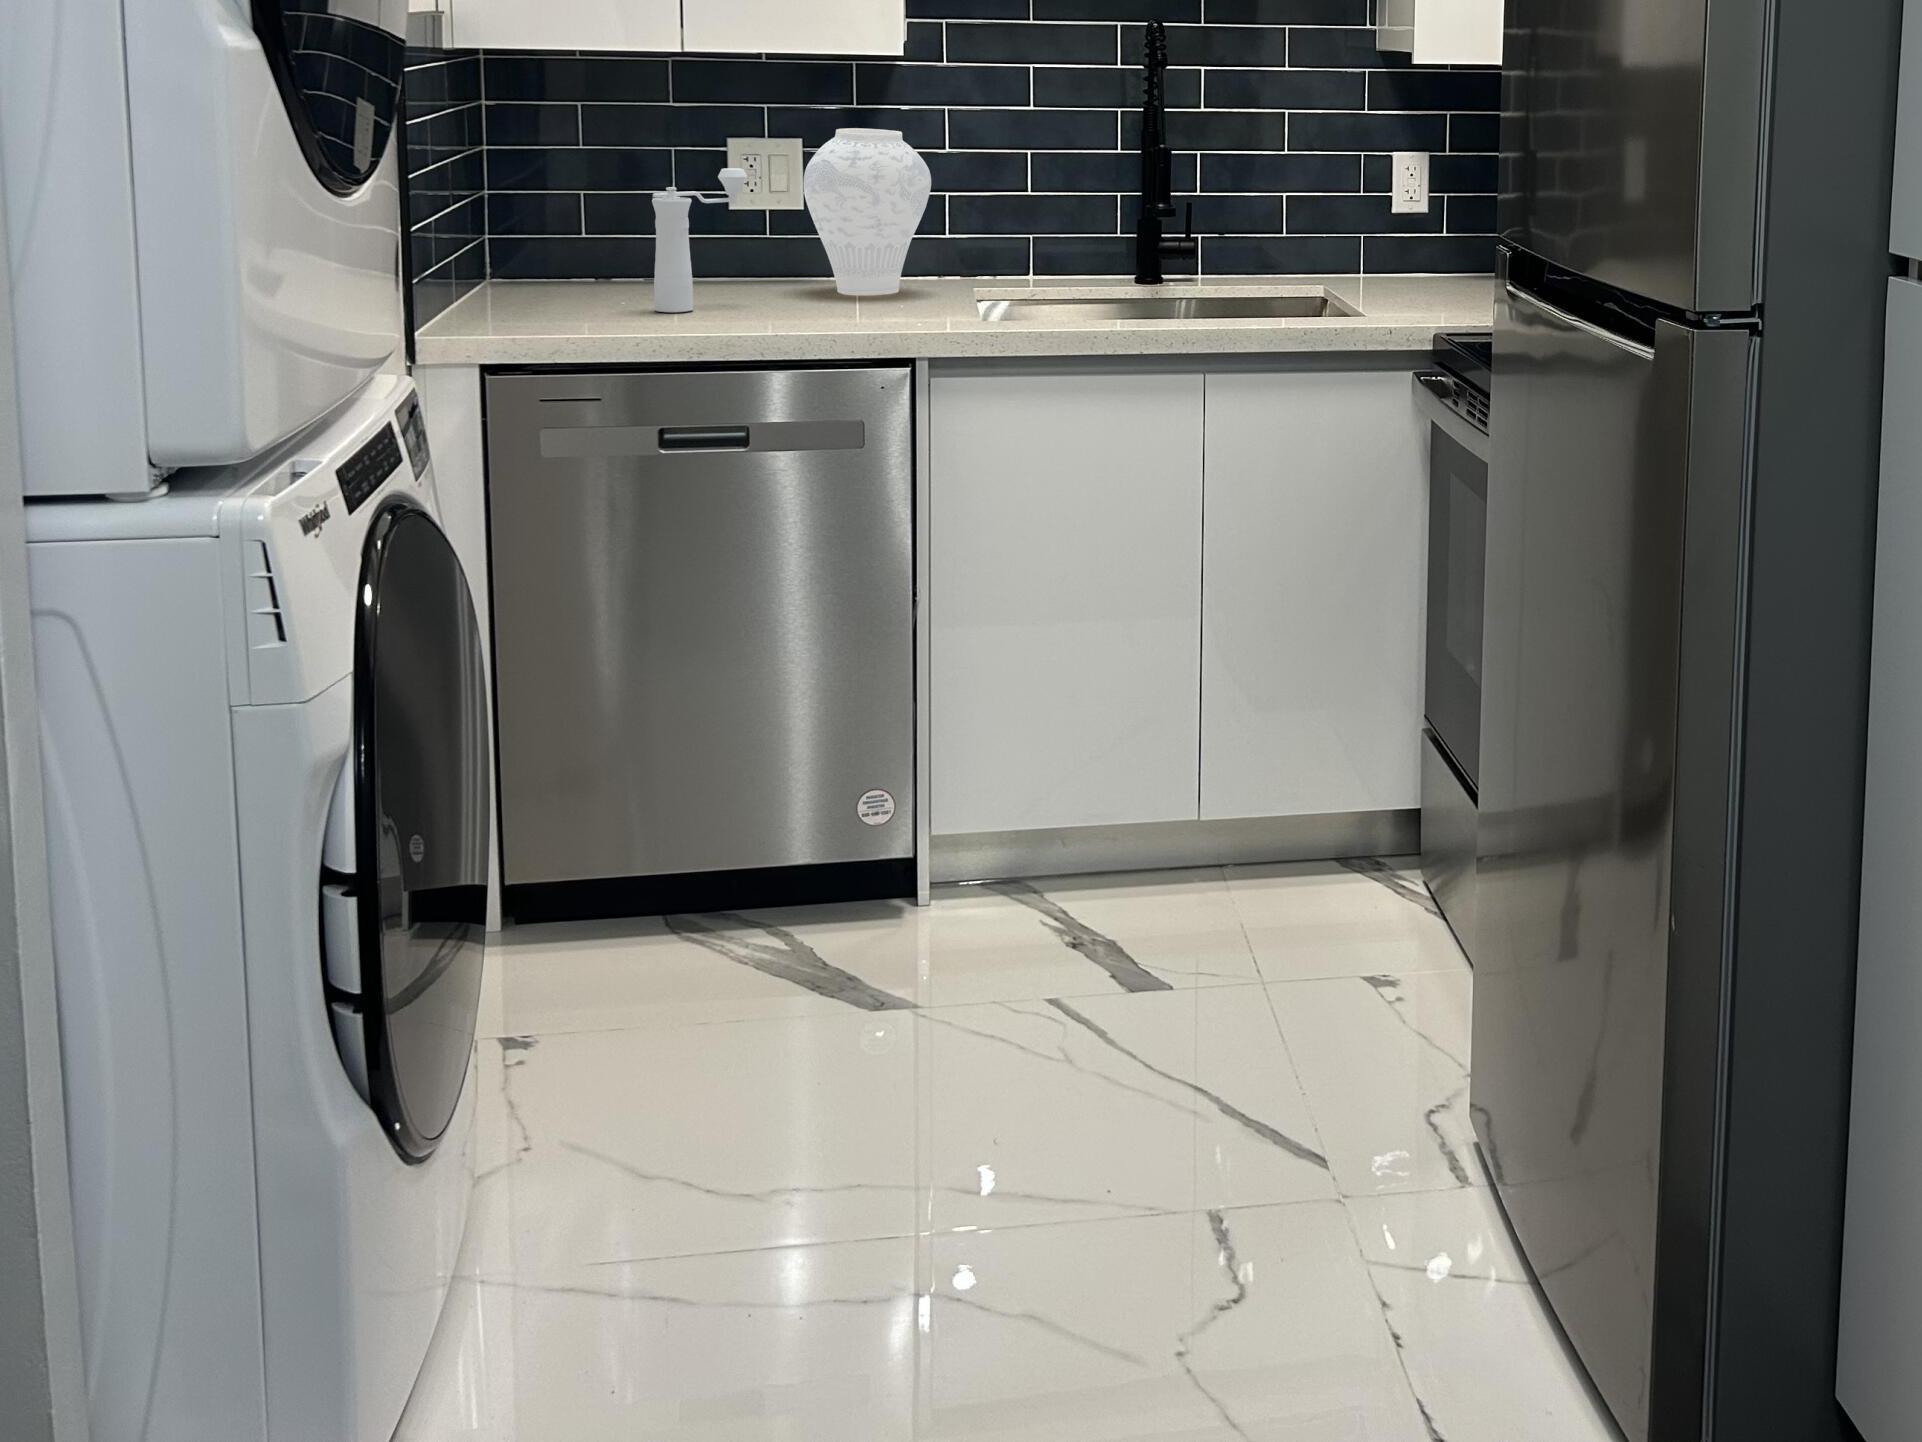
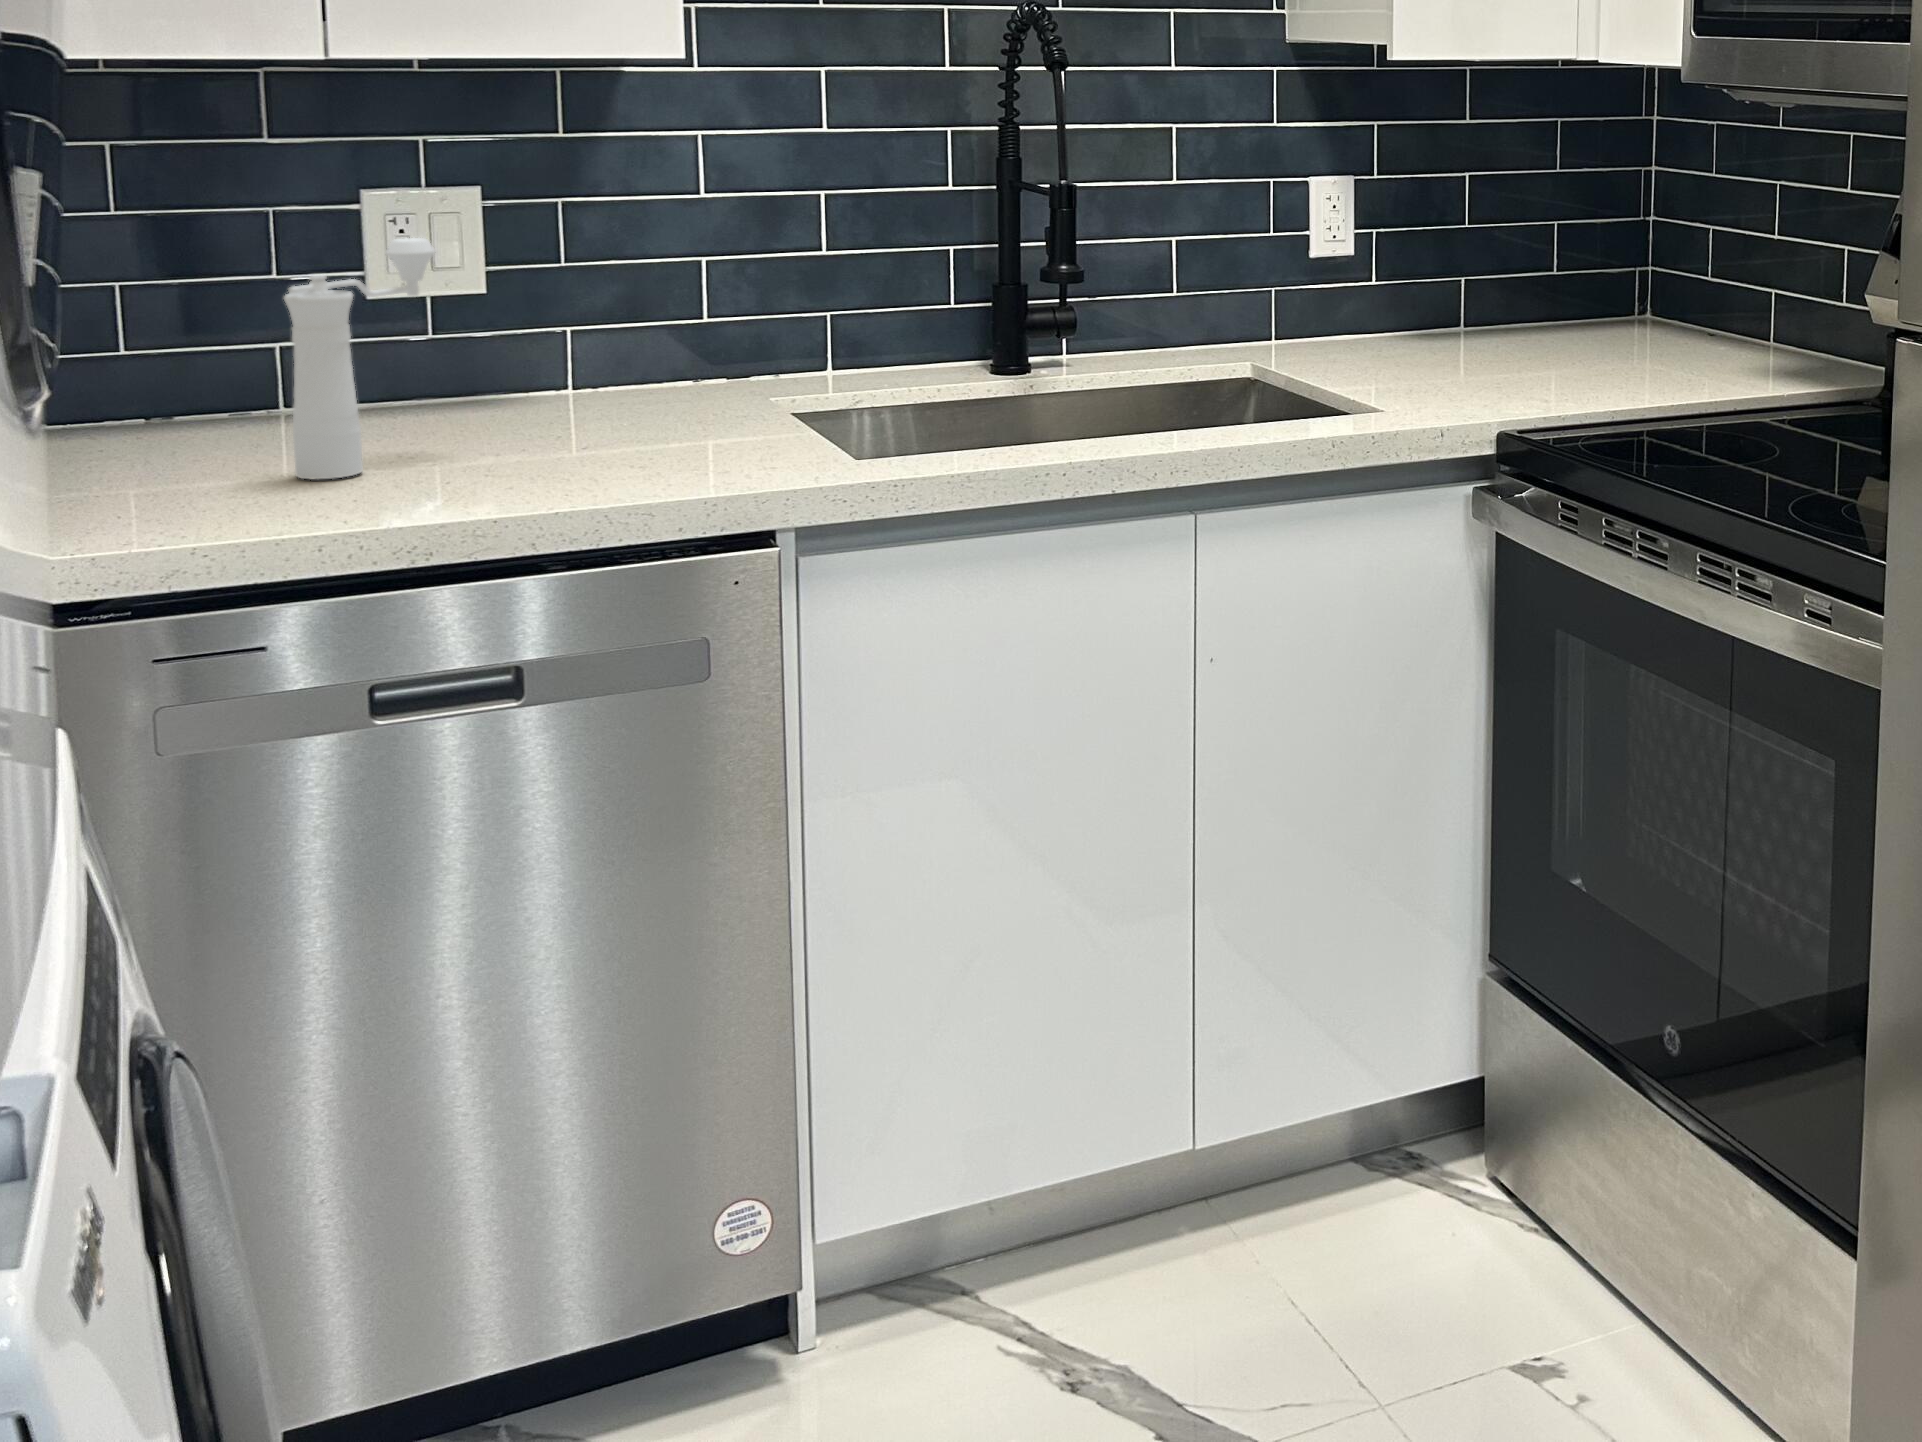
vase: present [804,128,931,296] -> none [501,168,703,422]

